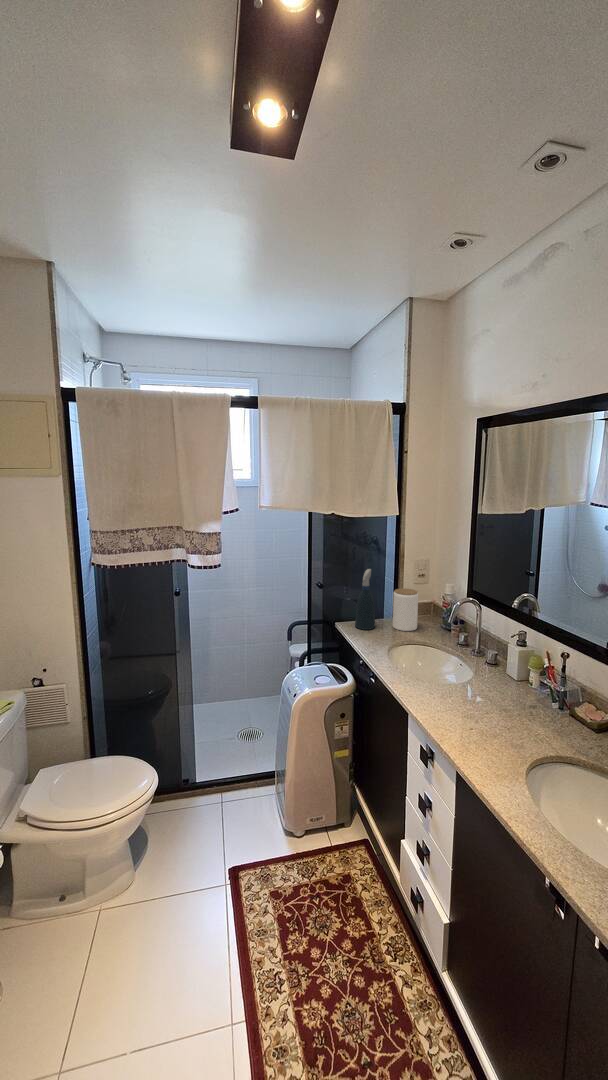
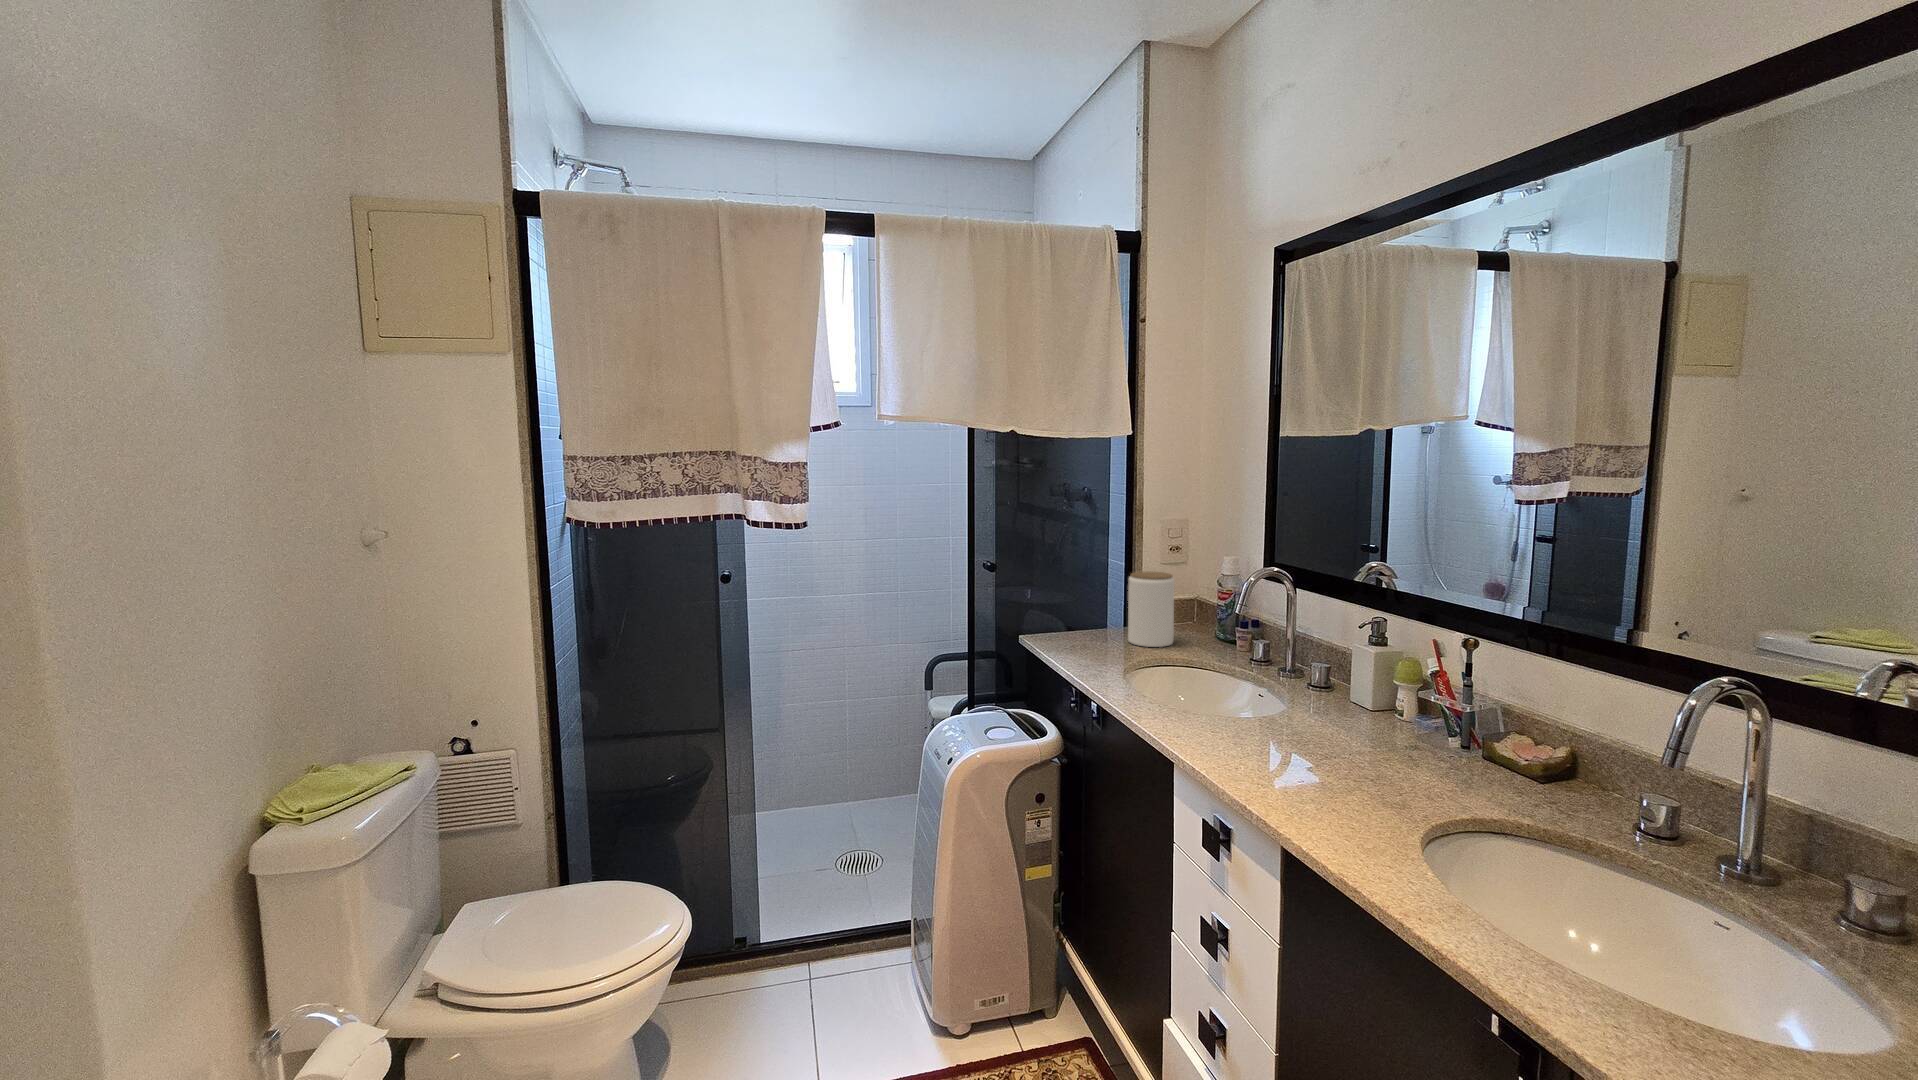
spray bottle: present [355,569,375,630] -> none [1058,536,1096,647]

